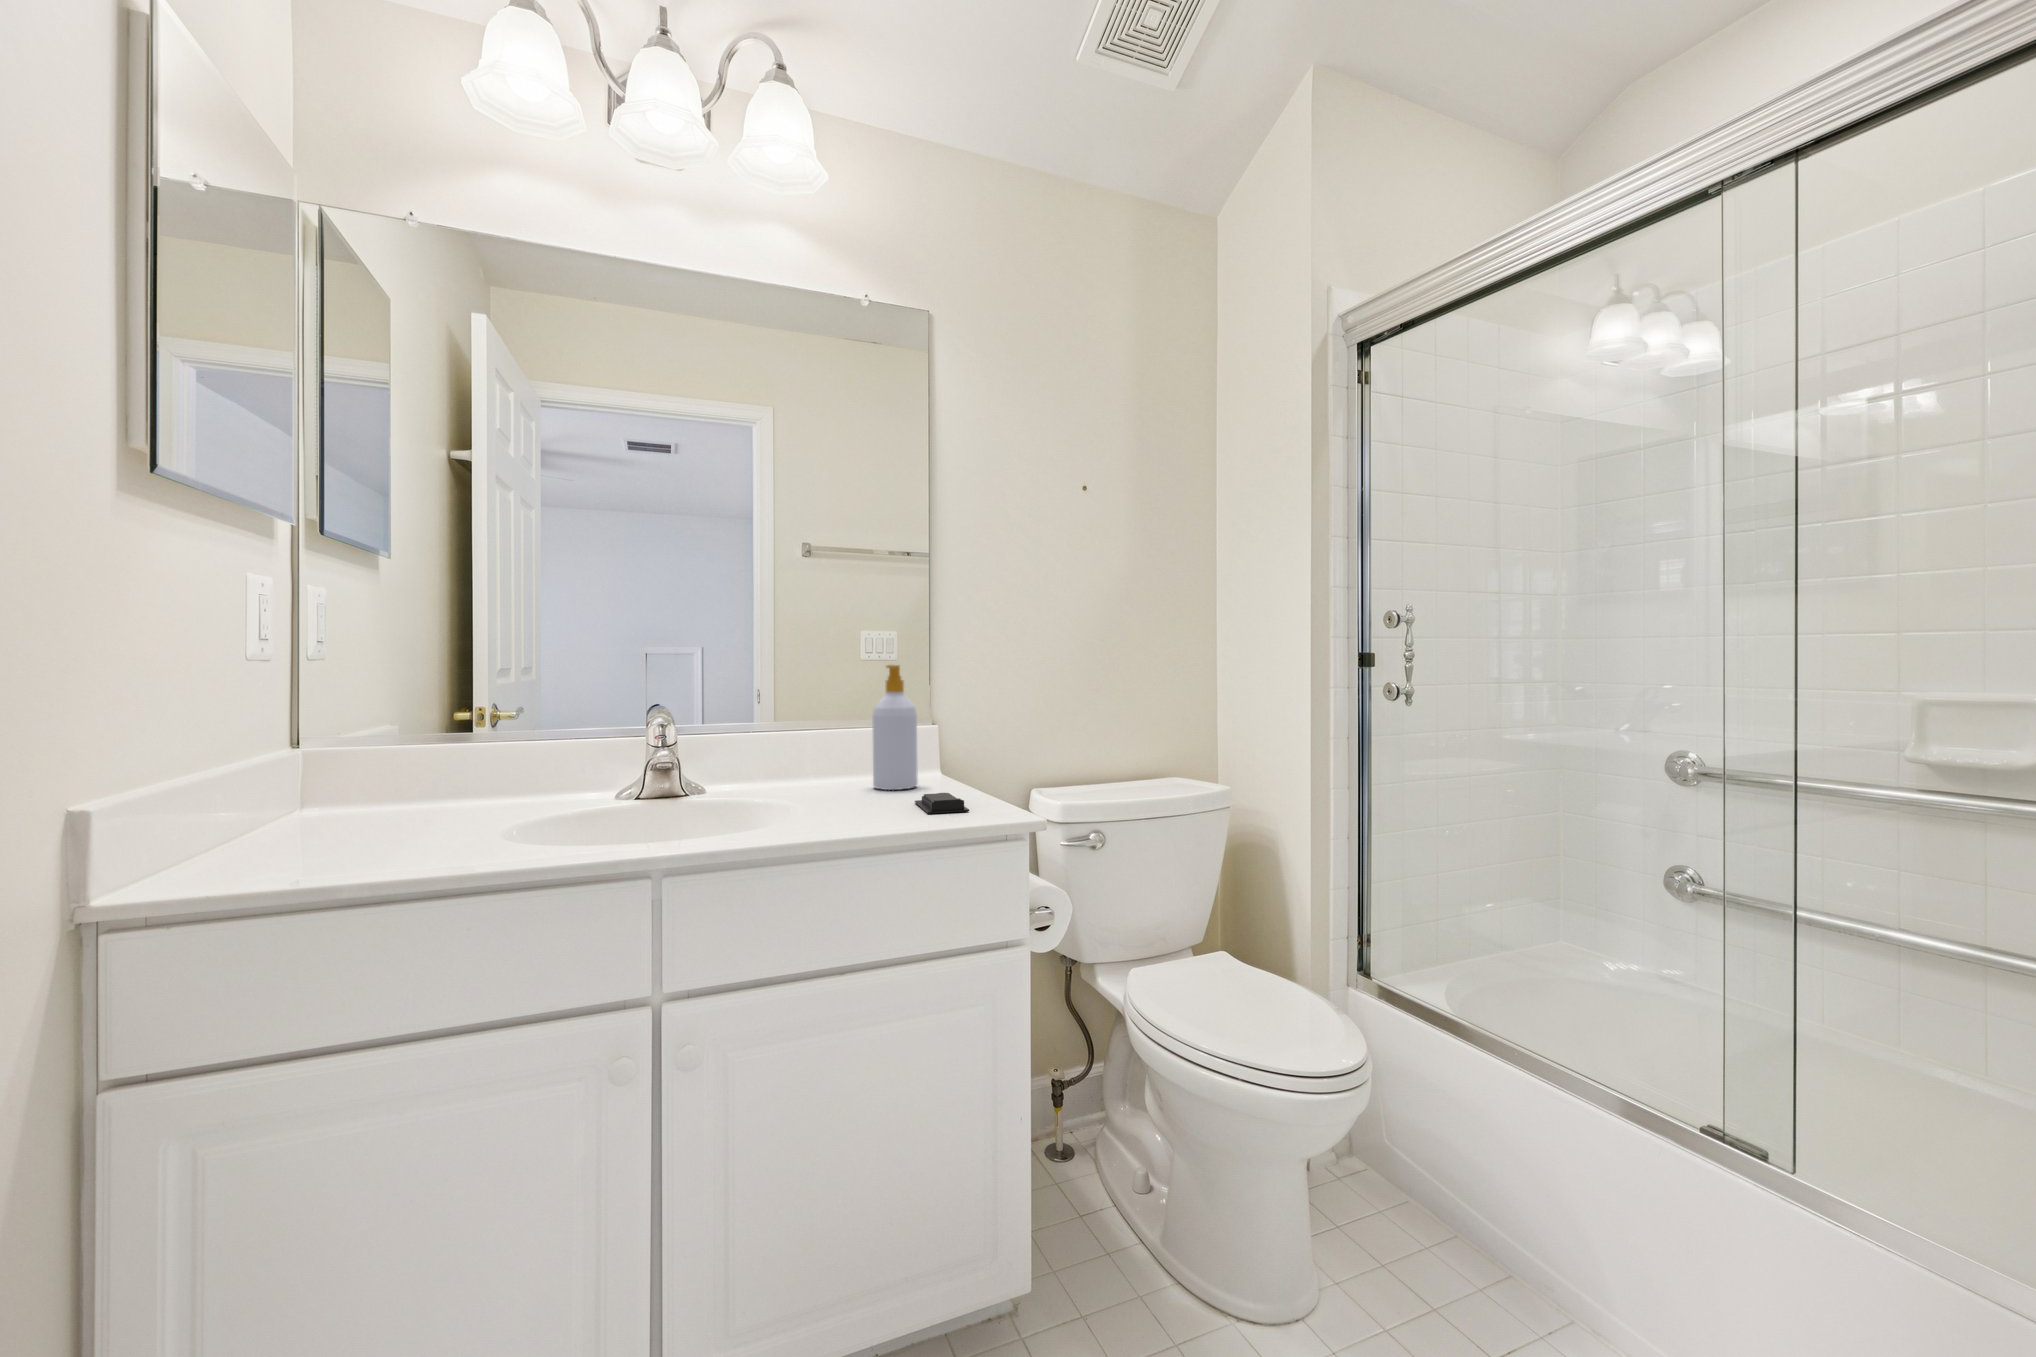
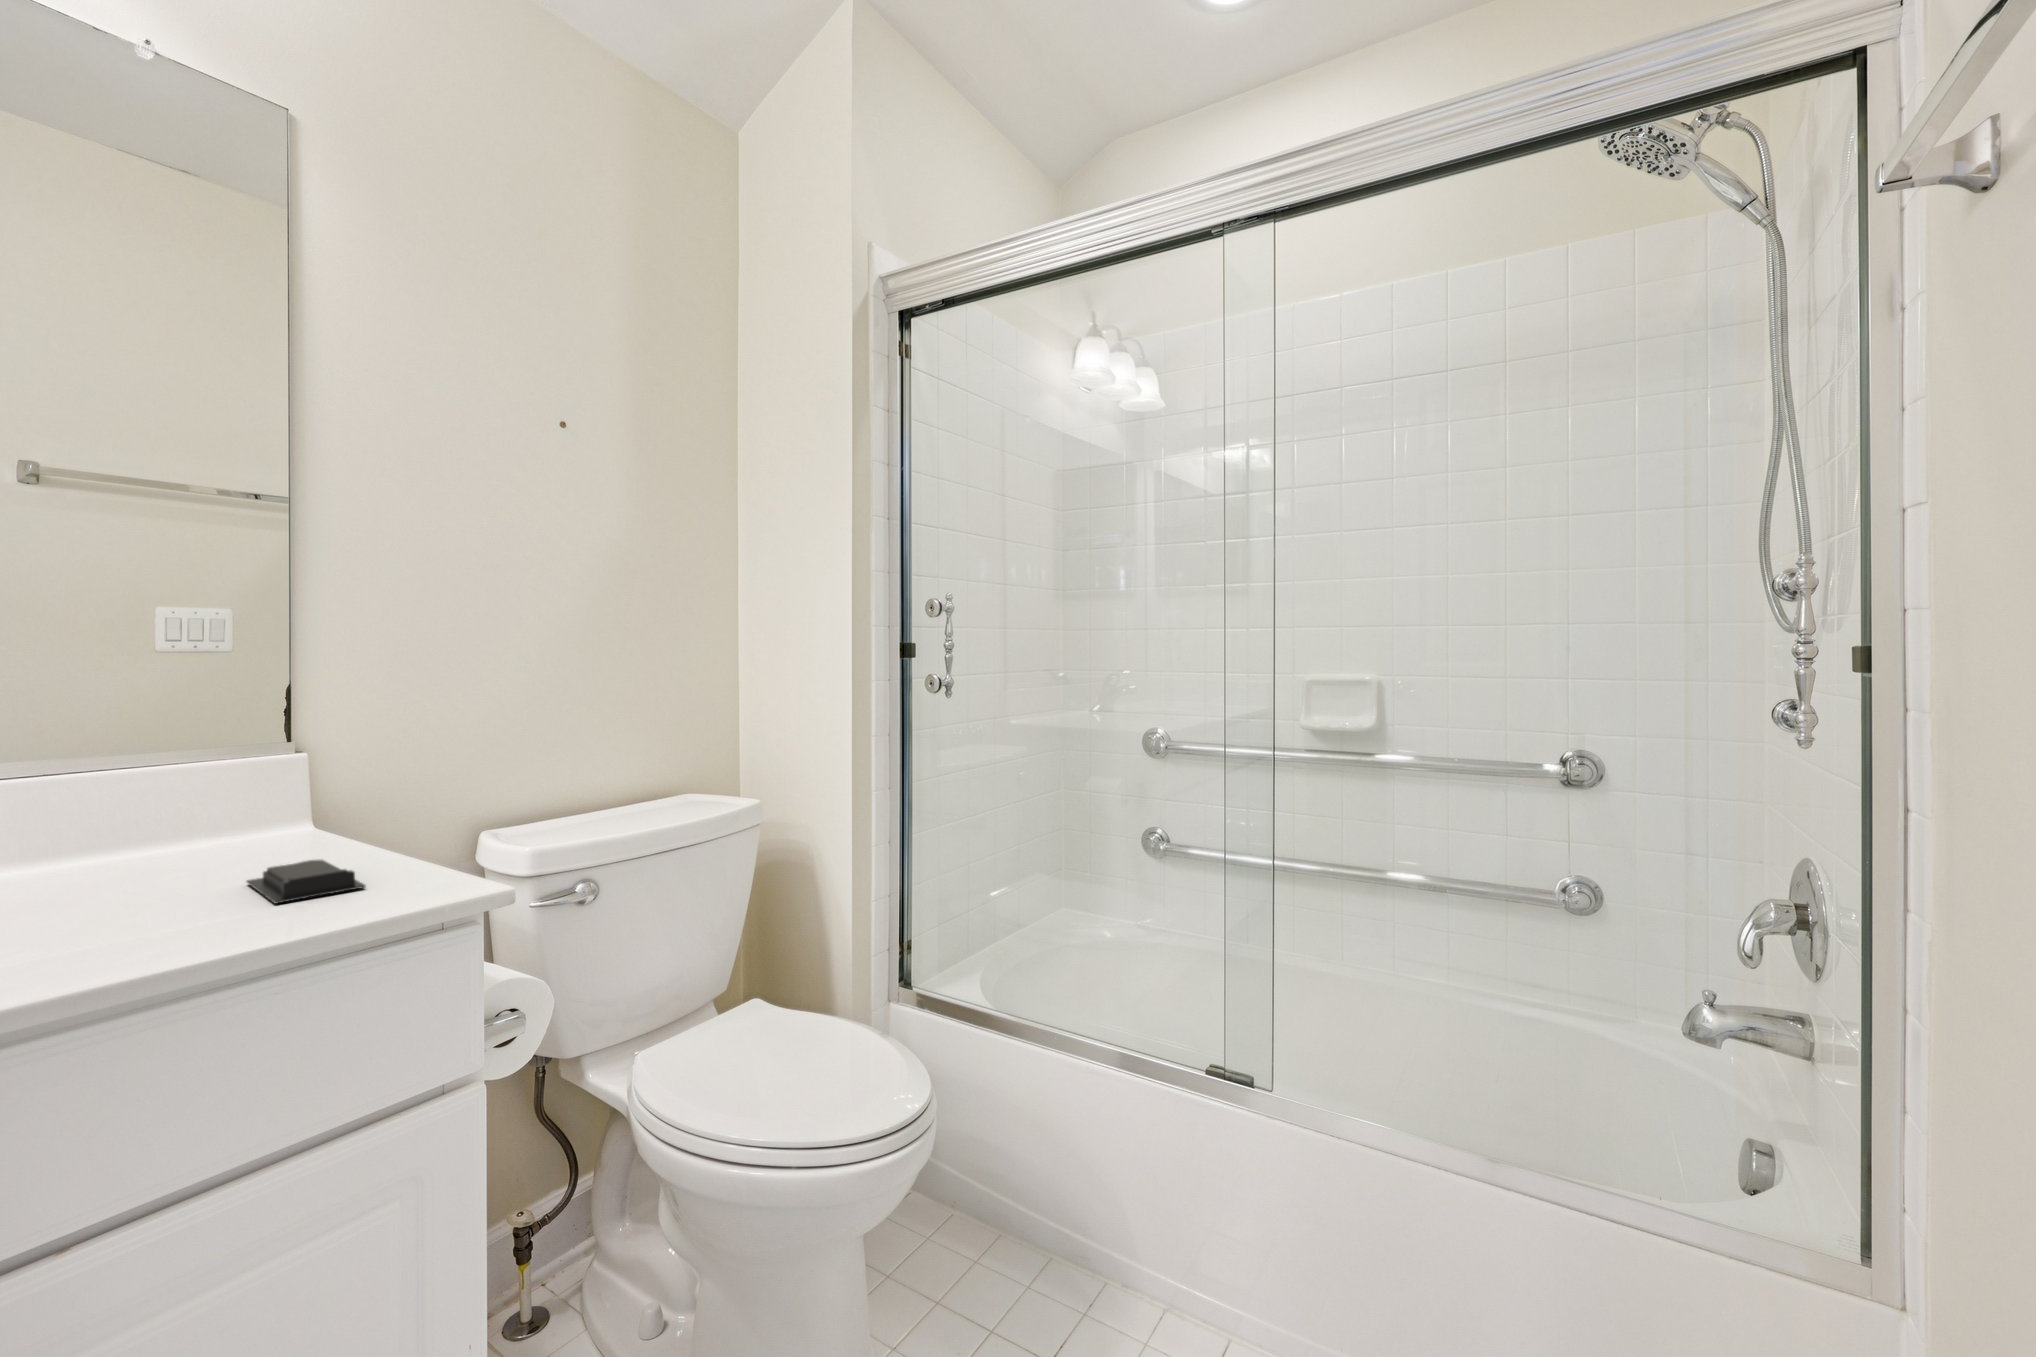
soap bottle: present [872,665,918,790] -> none [149,649,257,864]

